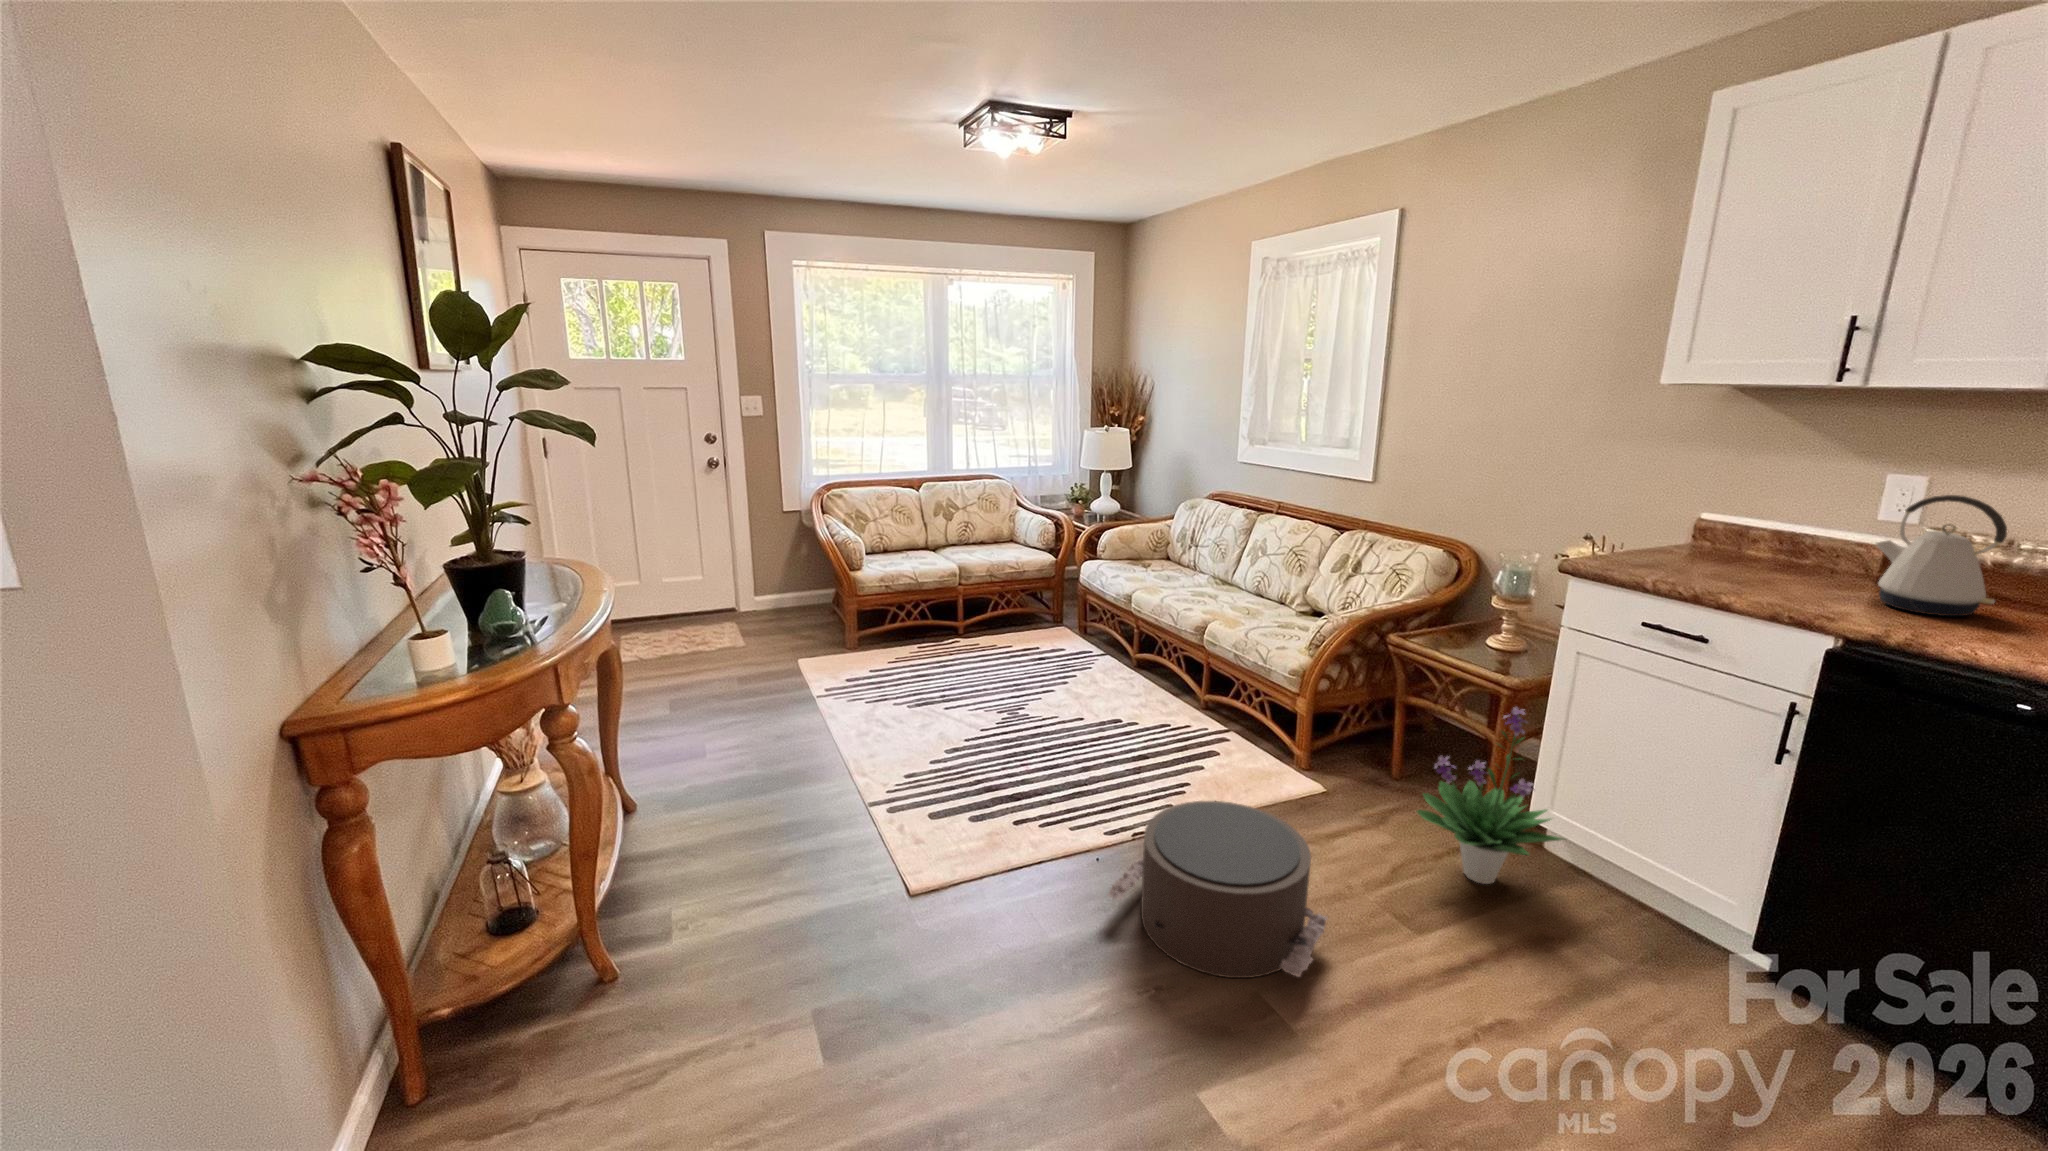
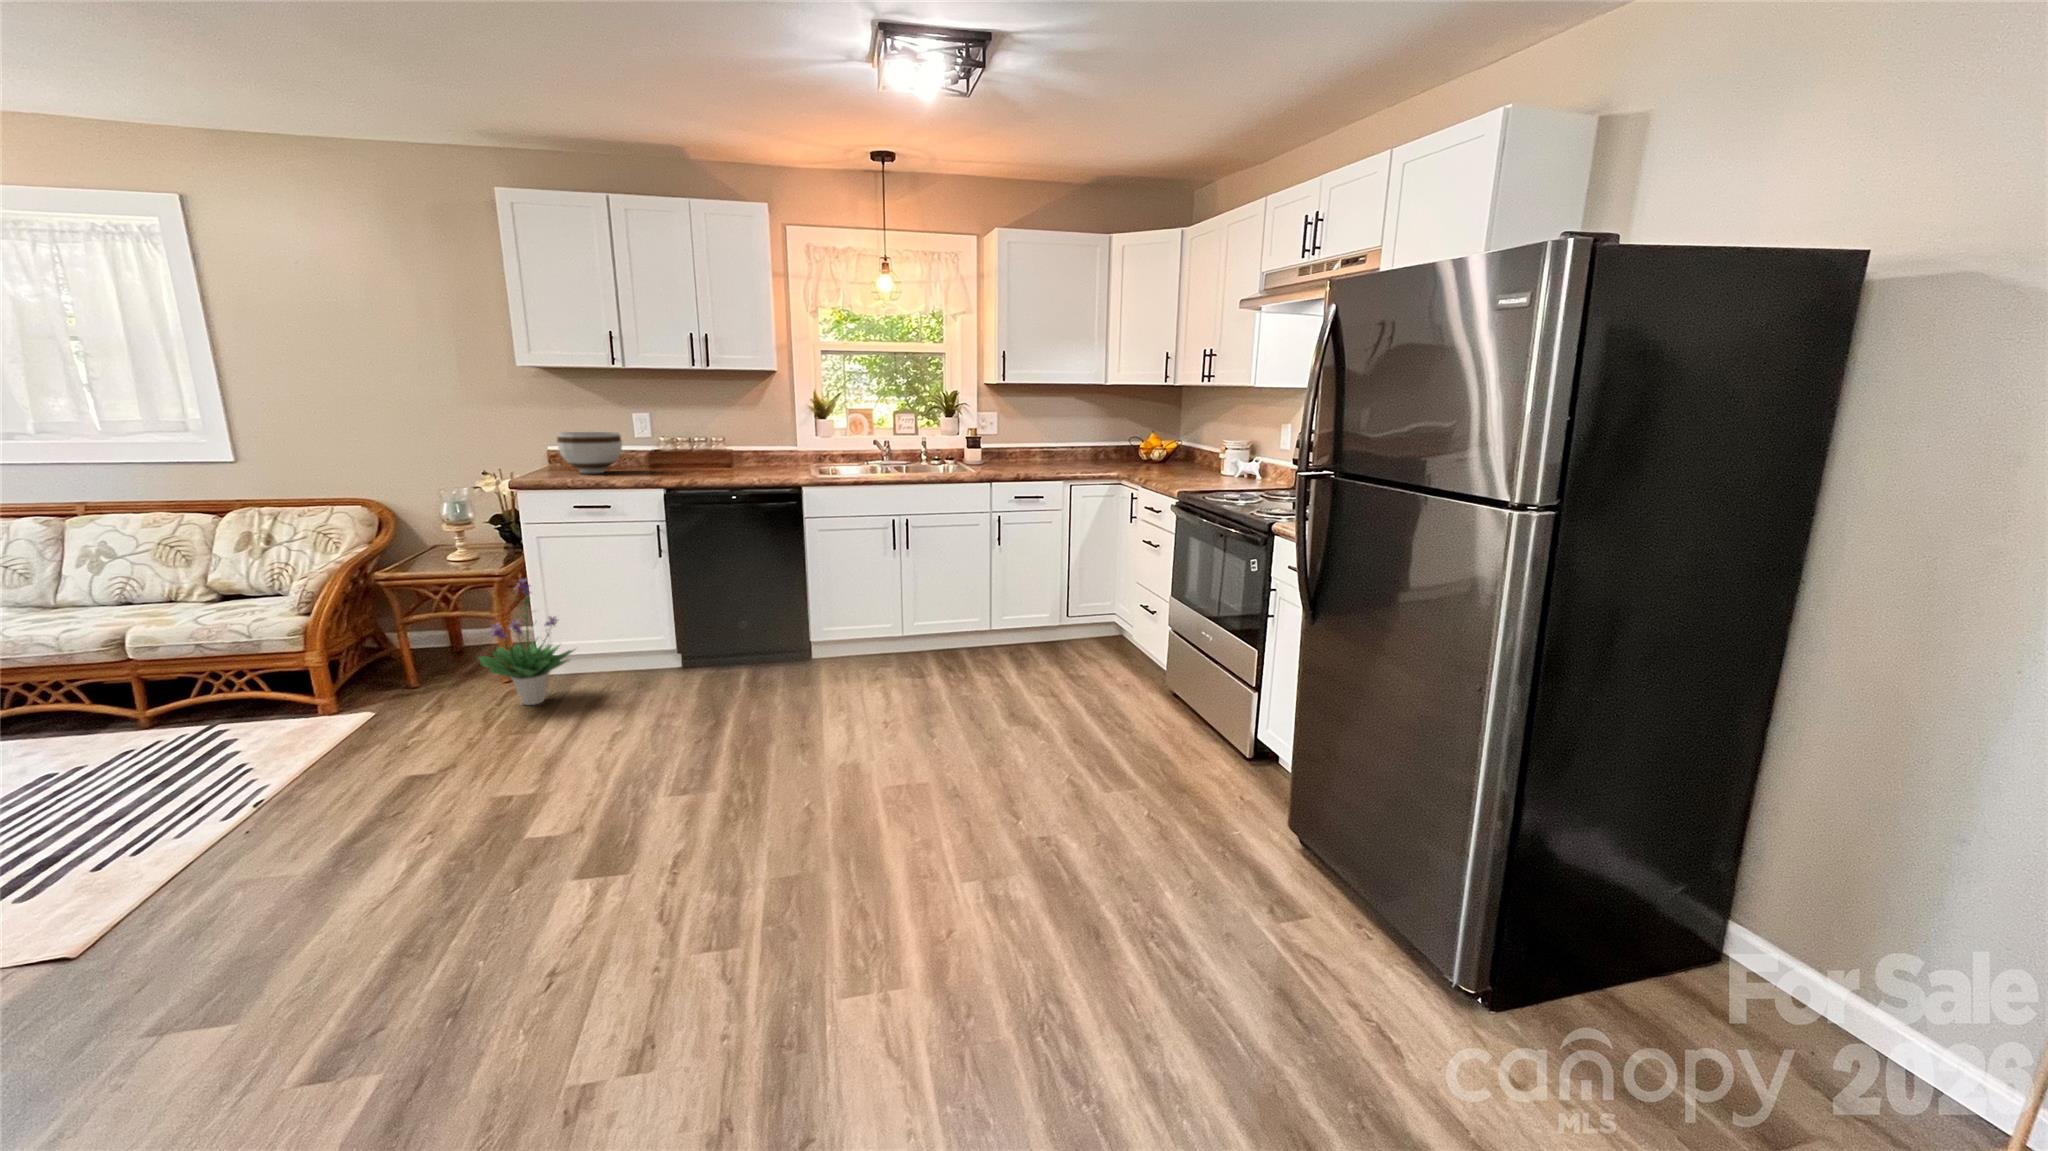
kettle: present [1876,495,2007,616] -> none [651,414,699,471]
bowl: none [1670,501,1807,580] -> present [557,431,622,473]
pouf: present [1107,801,1328,978] -> none [312,699,522,822]

